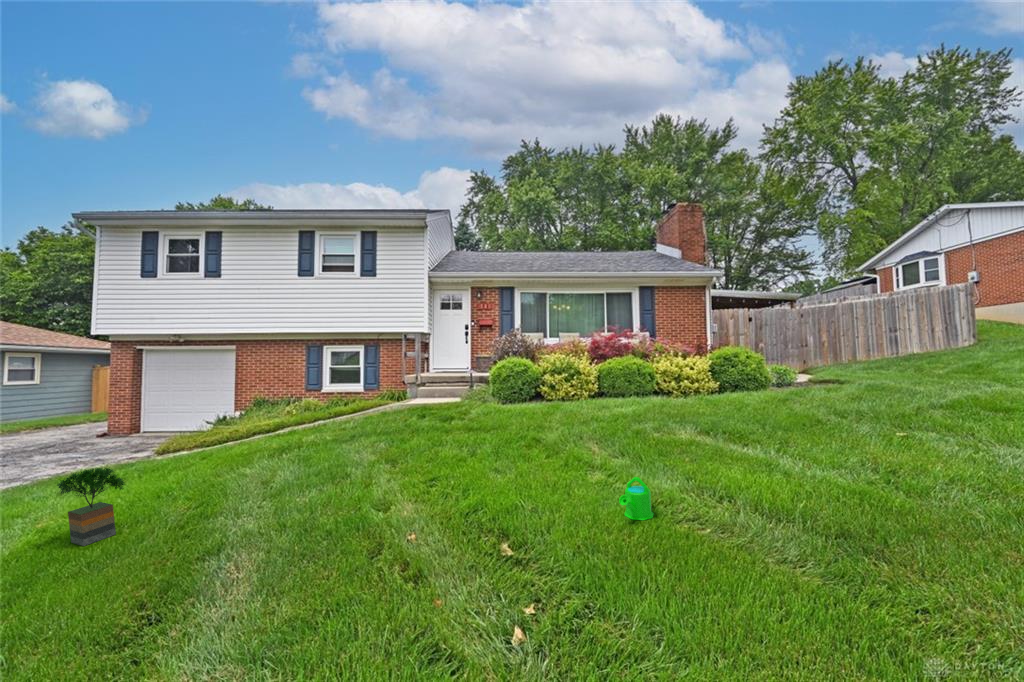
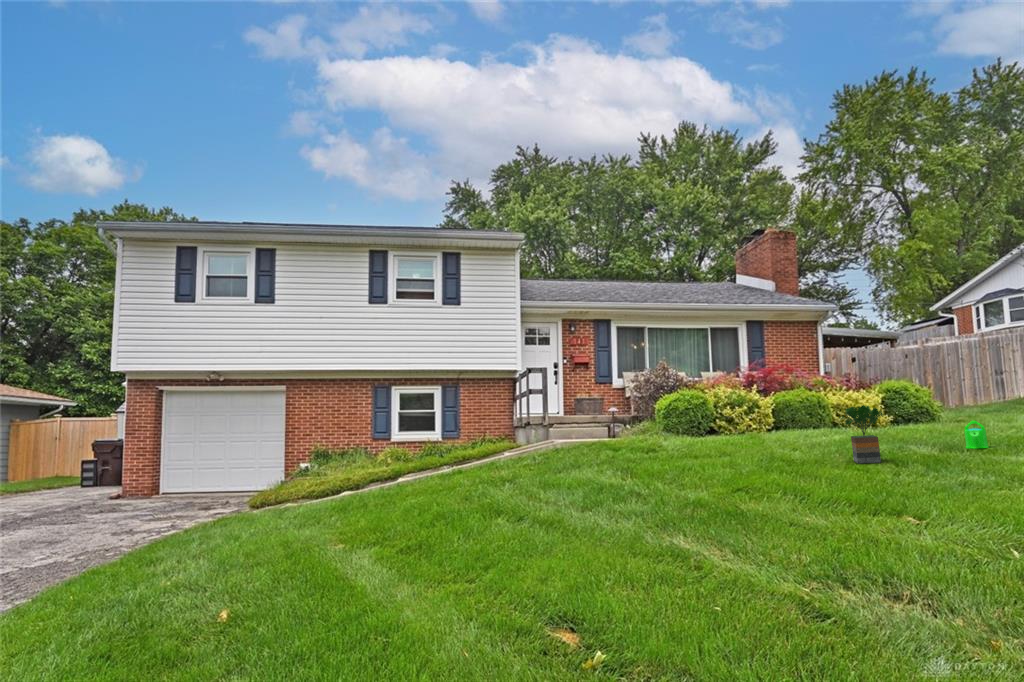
potted tree: present [57,468,125,546] -> present [840,405,883,463]

